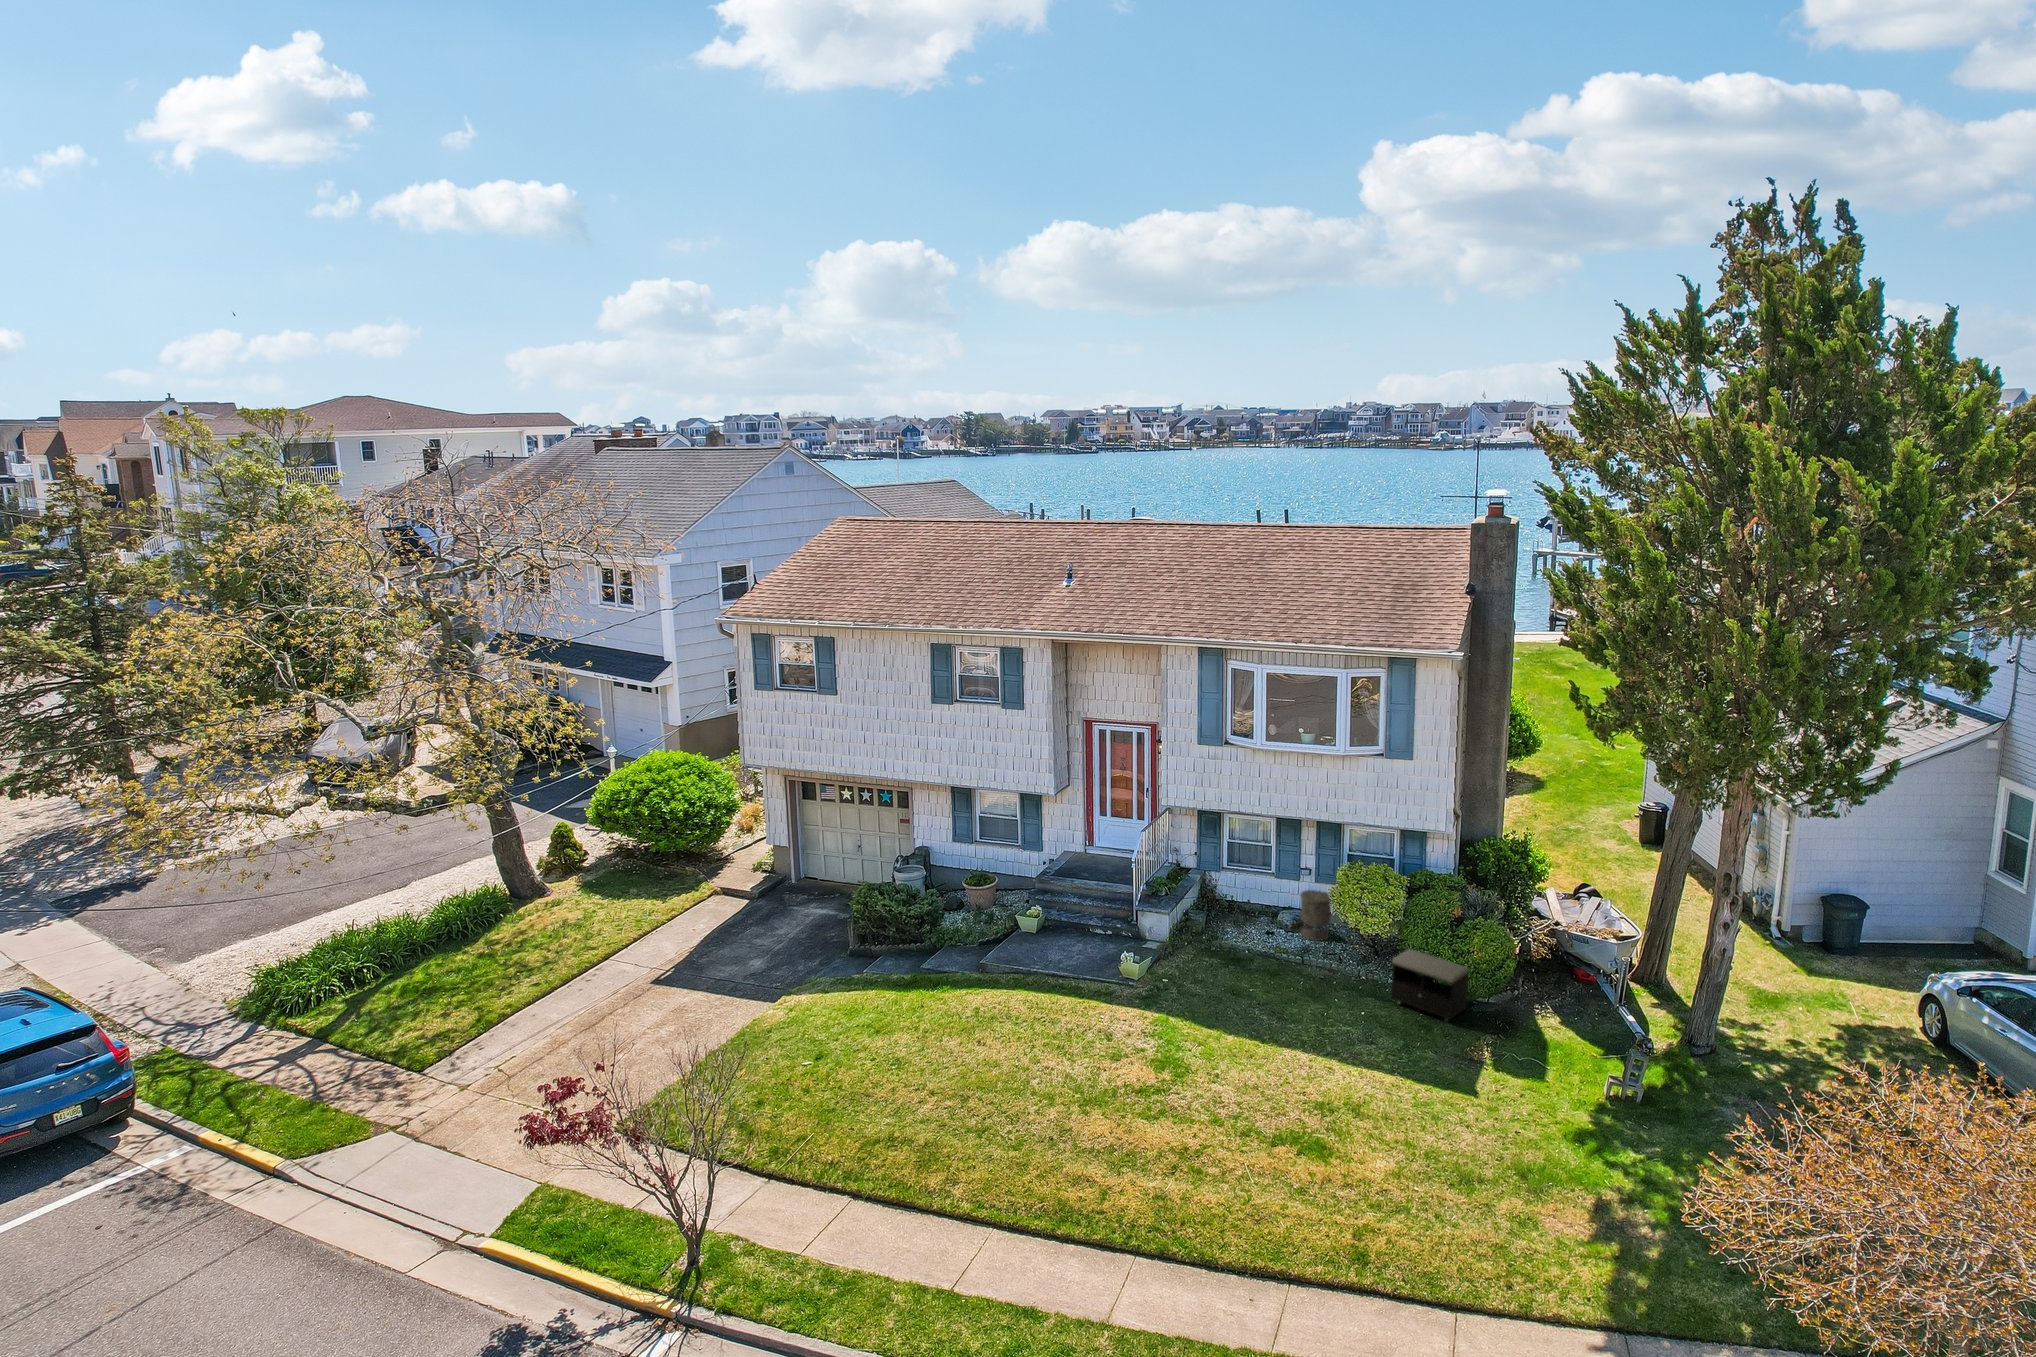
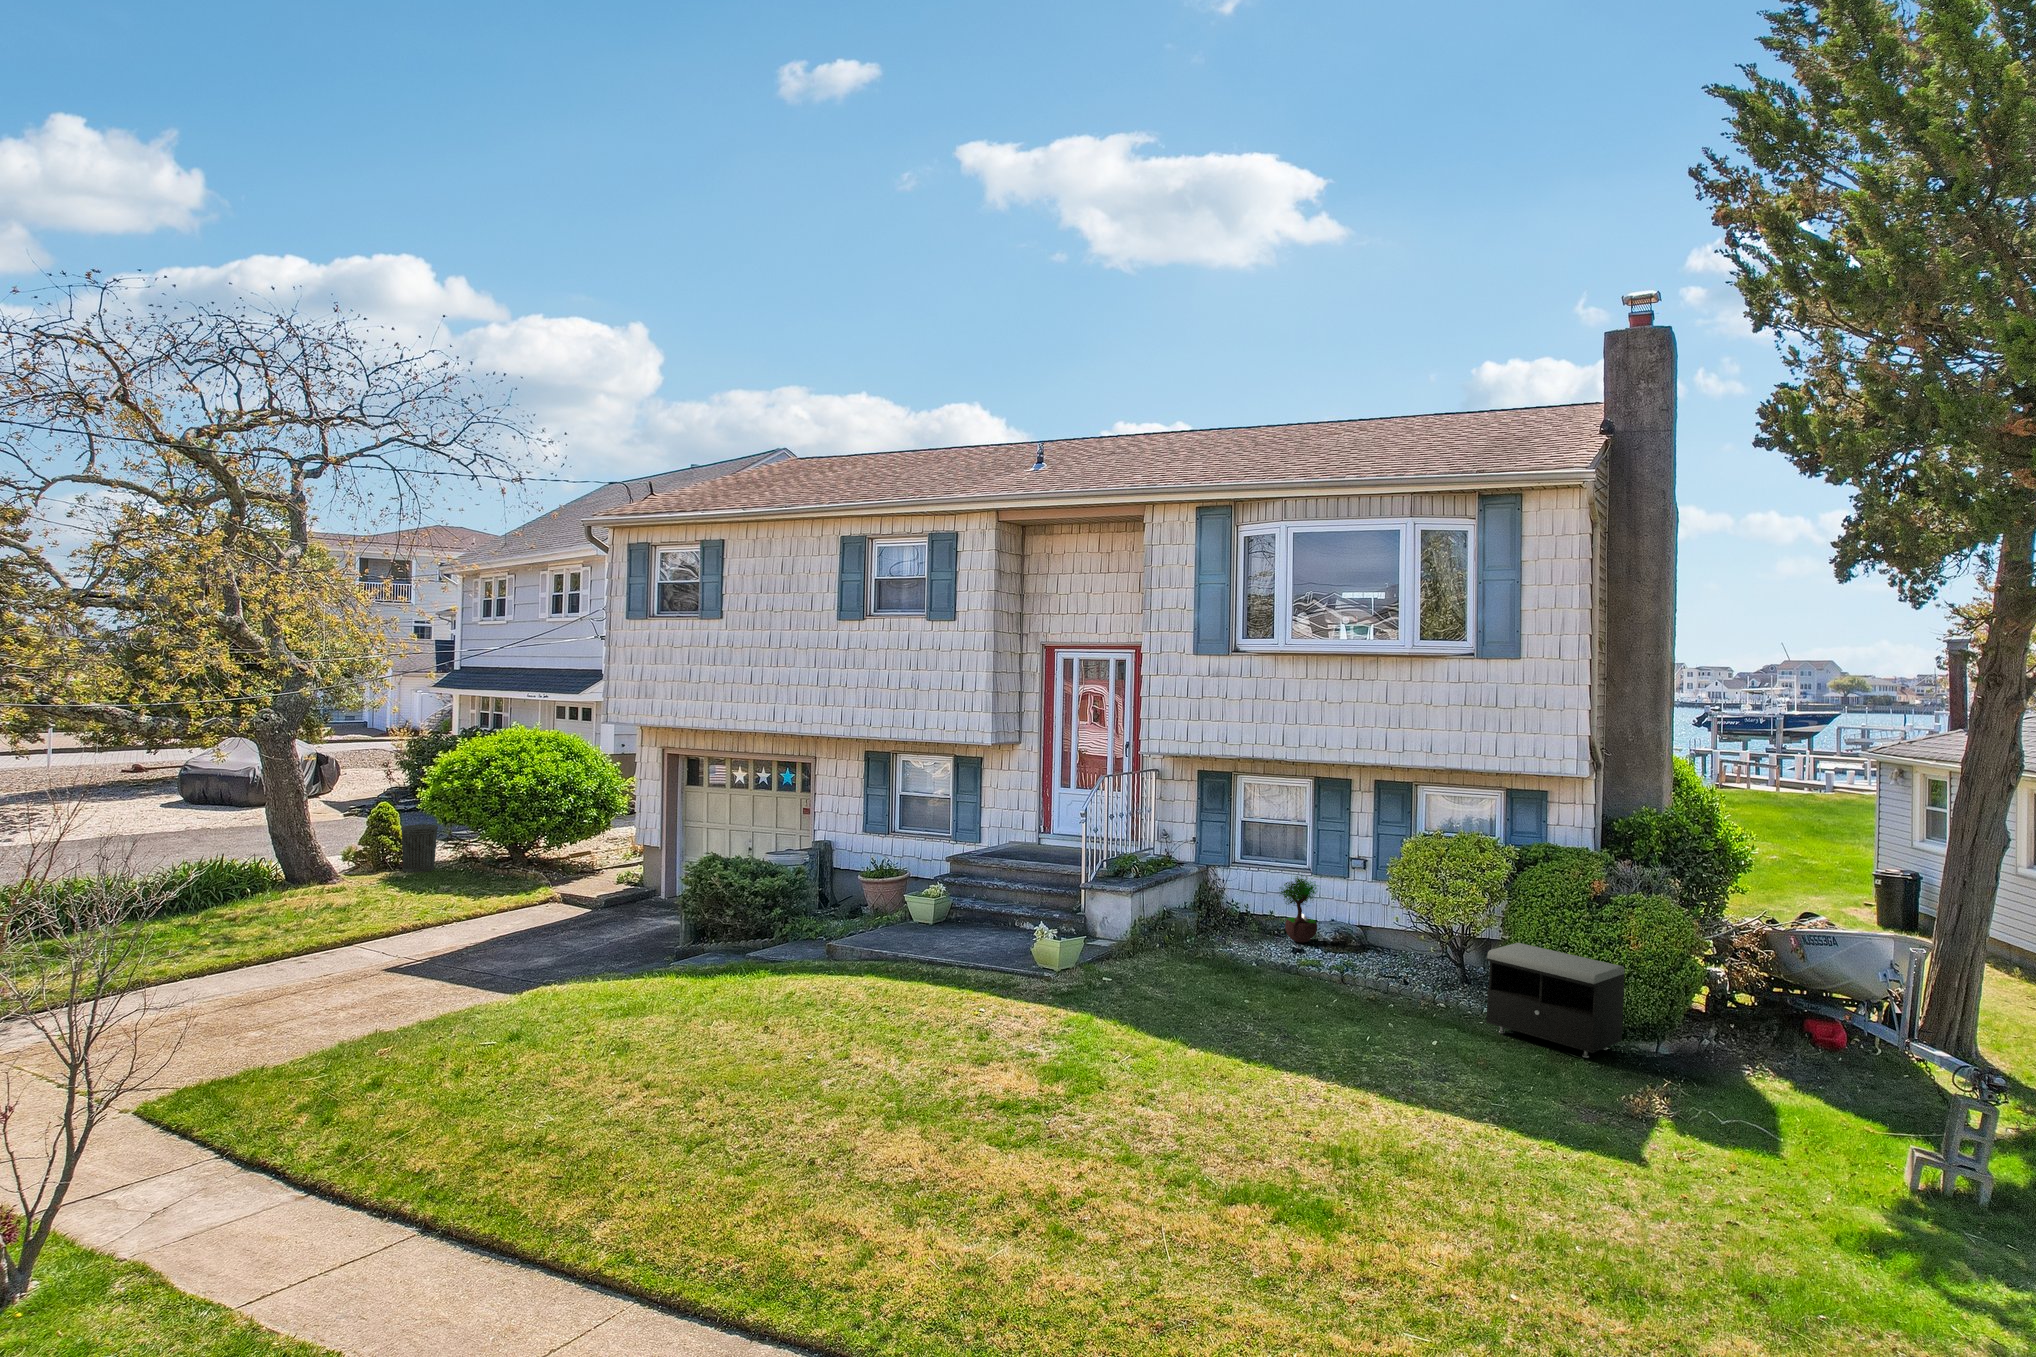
potted tree: none [1255,883,1284,928] -> present [1279,876,1317,943]
trash can: present [1301,890,1331,941] -> present [401,824,438,872]

